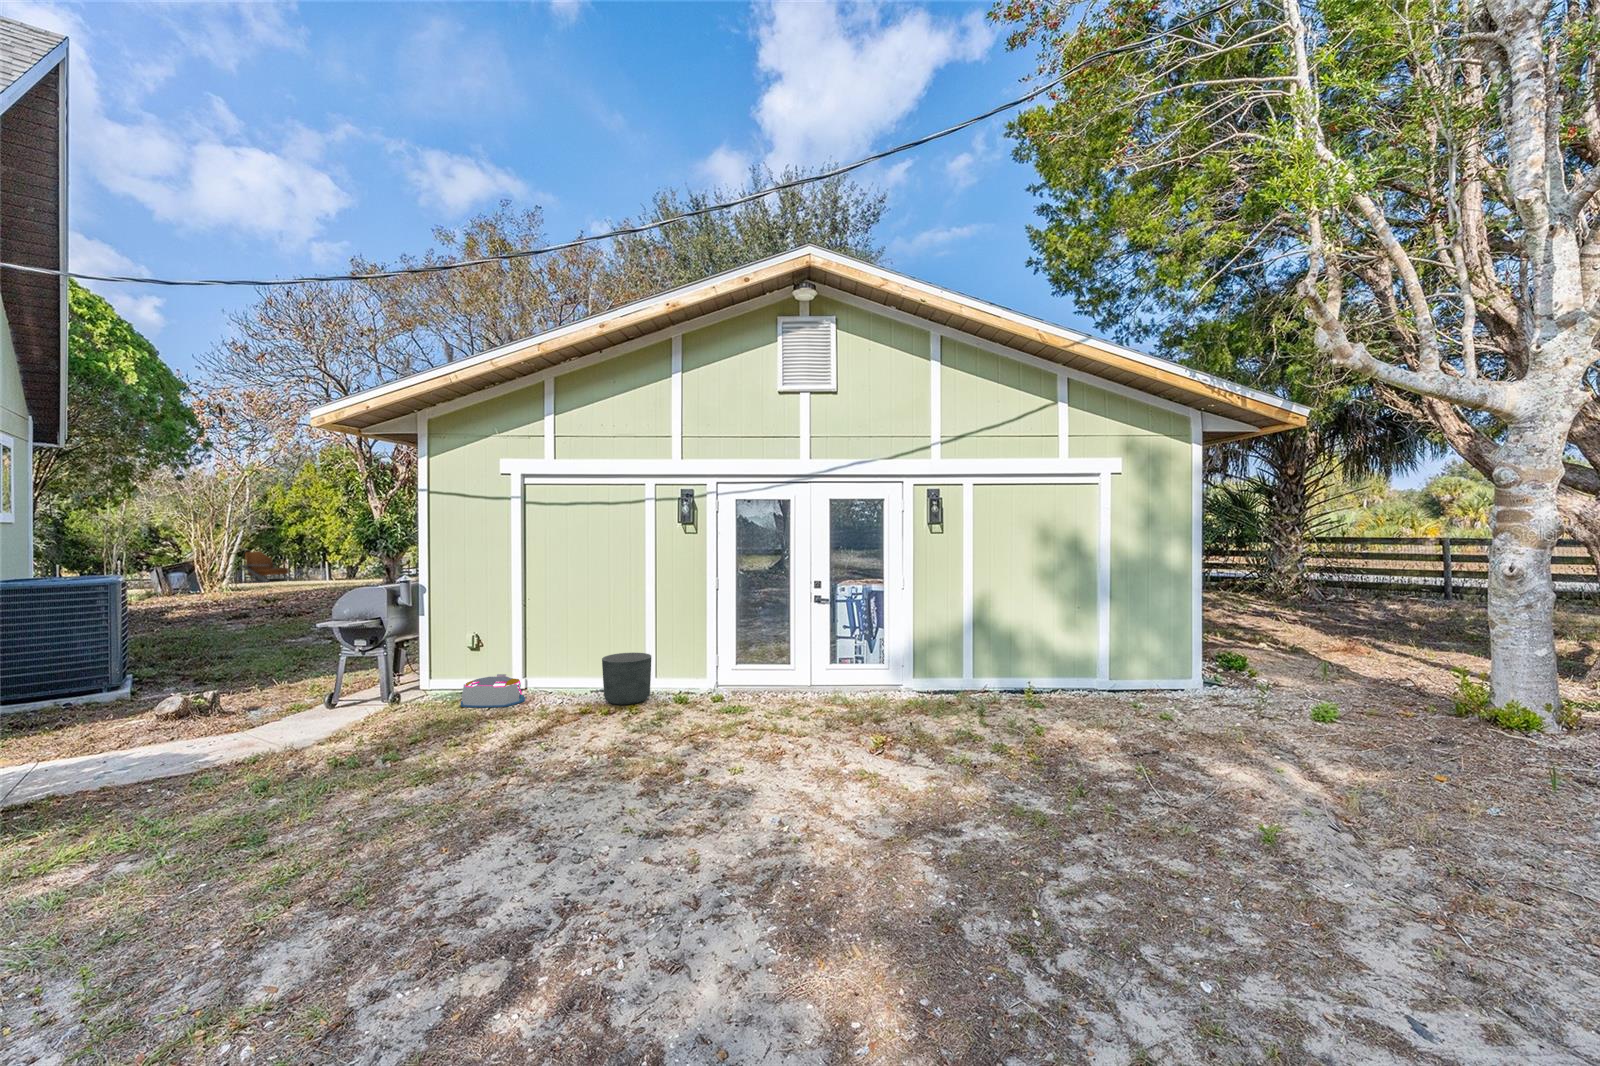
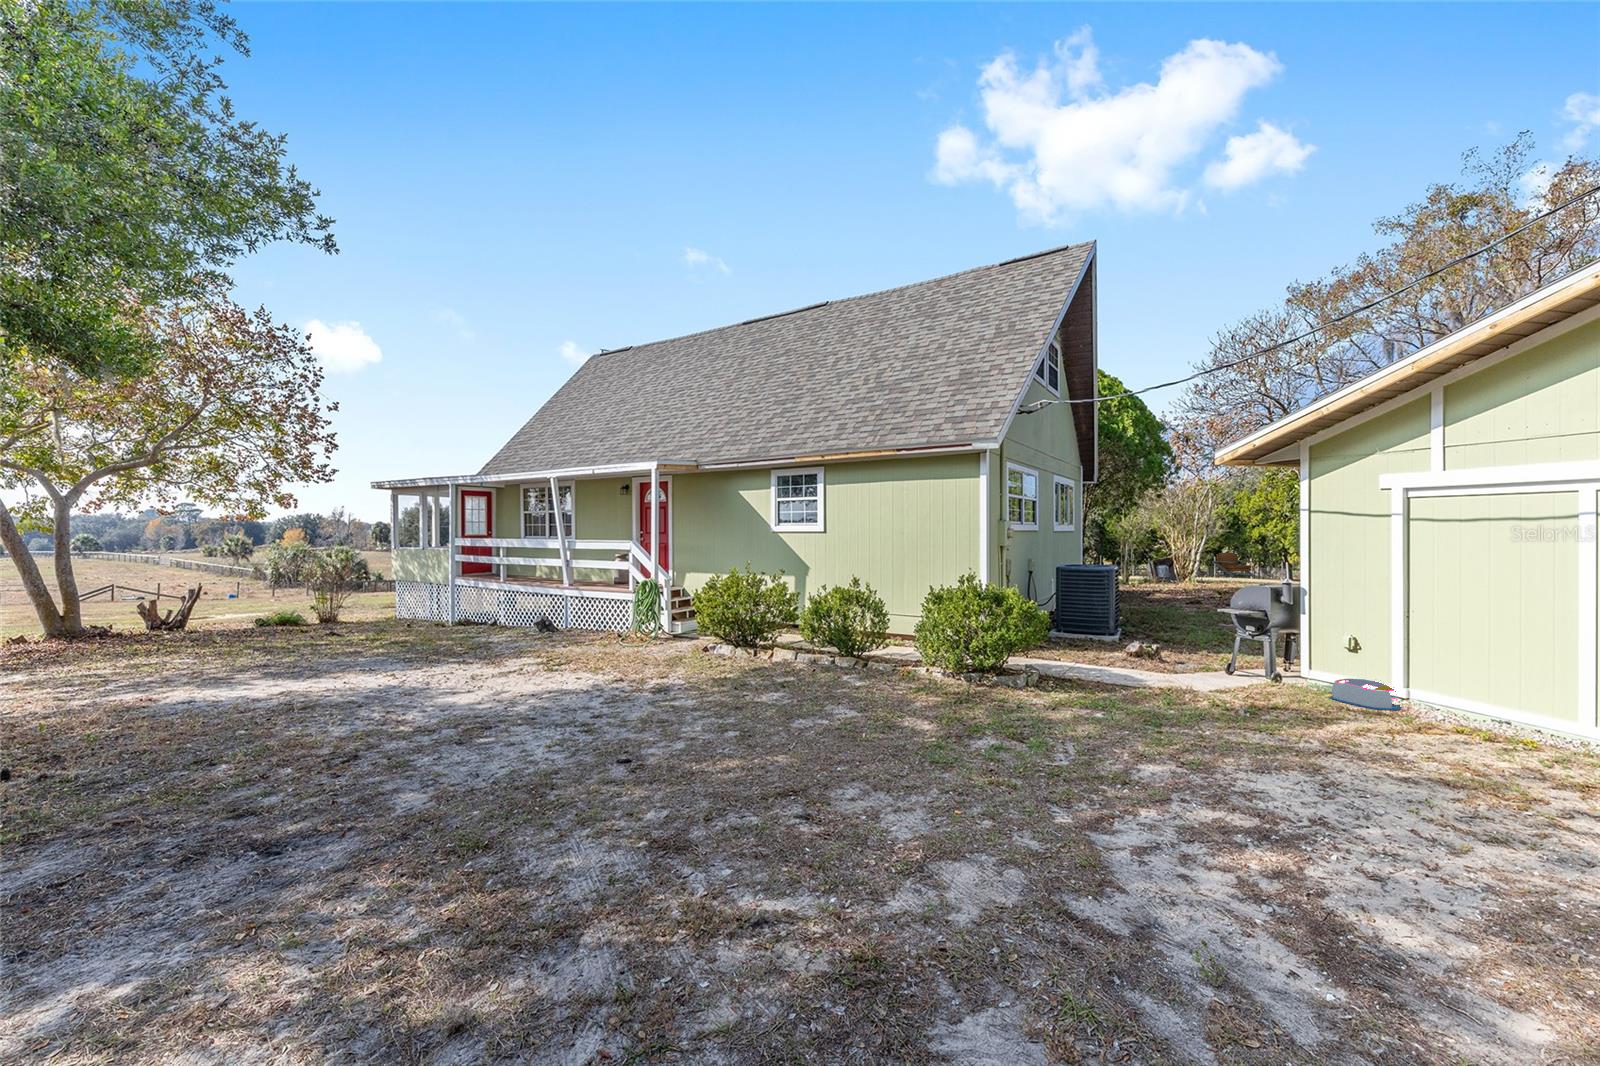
planter: present [602,653,651,705] -> none [1494,685,1576,747]

